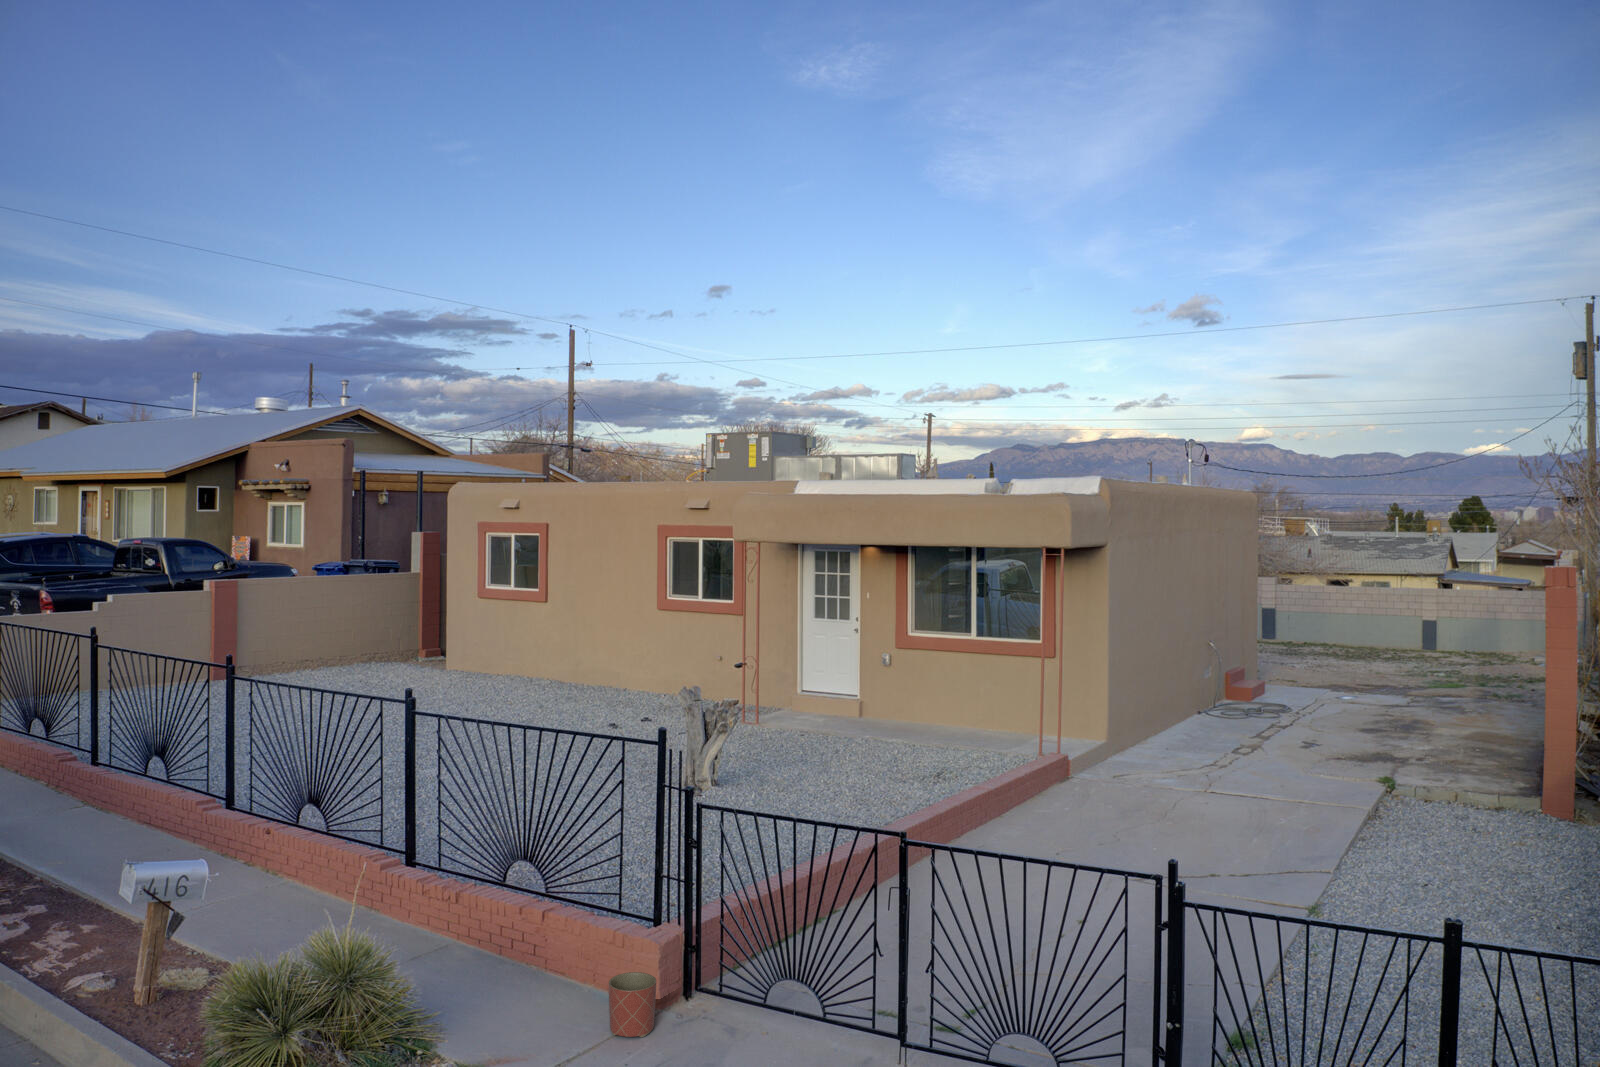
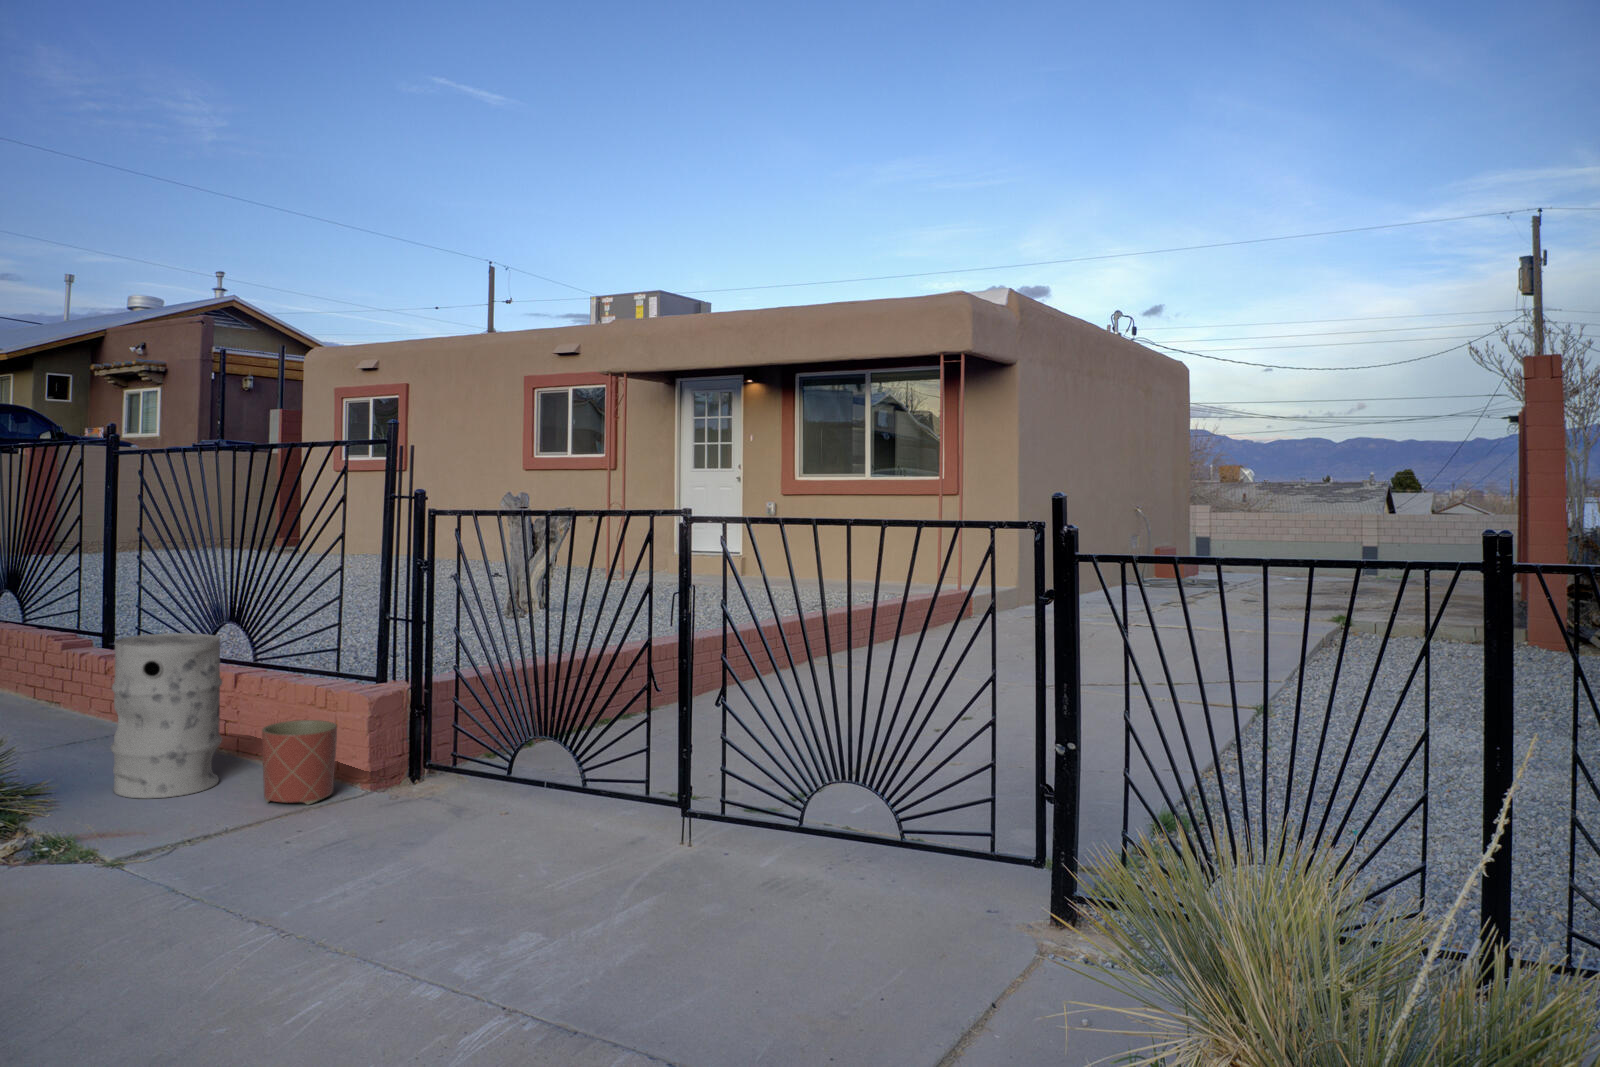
trash can: none [504,906,572,1032] -> present [111,633,222,798]

